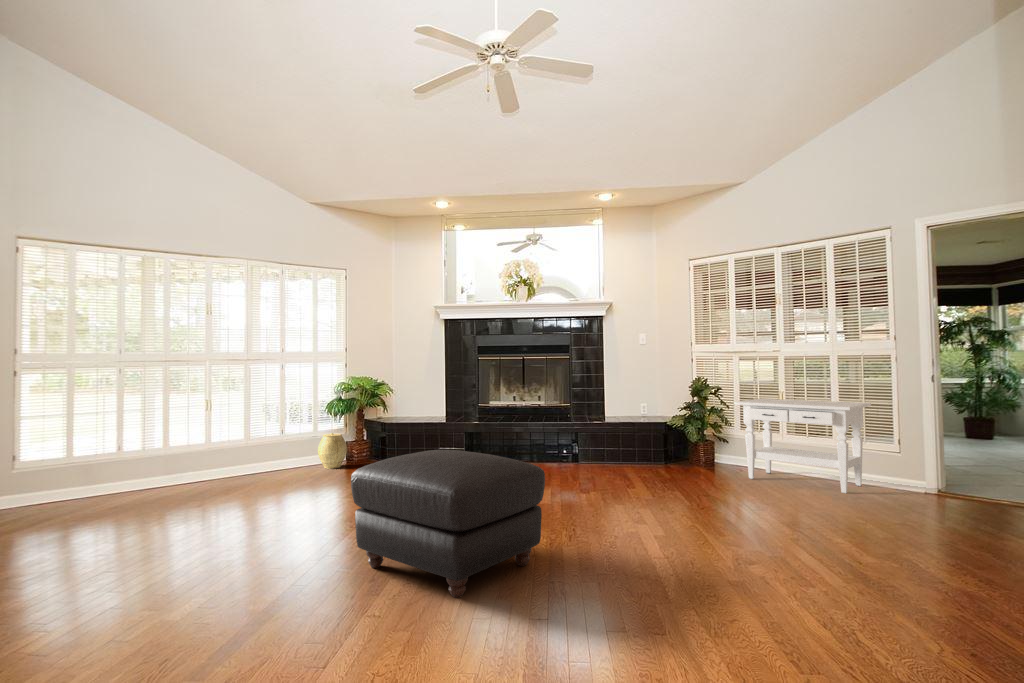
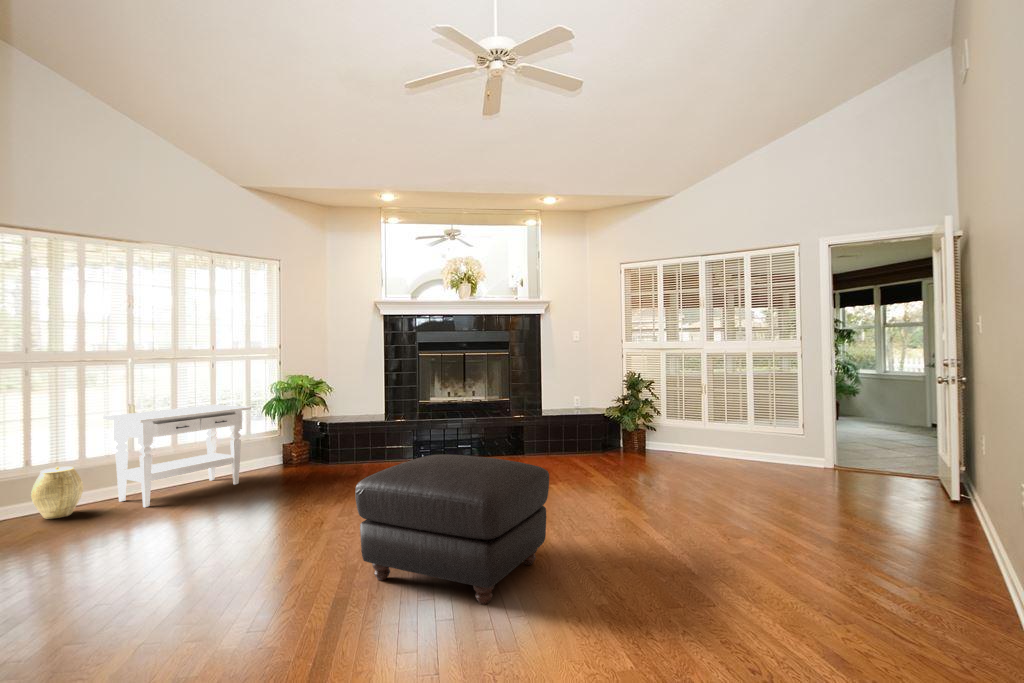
side table: present [735,399,871,493] -> present [103,405,251,507]
woven basket: present [318,433,347,469] -> present [31,467,83,519]

